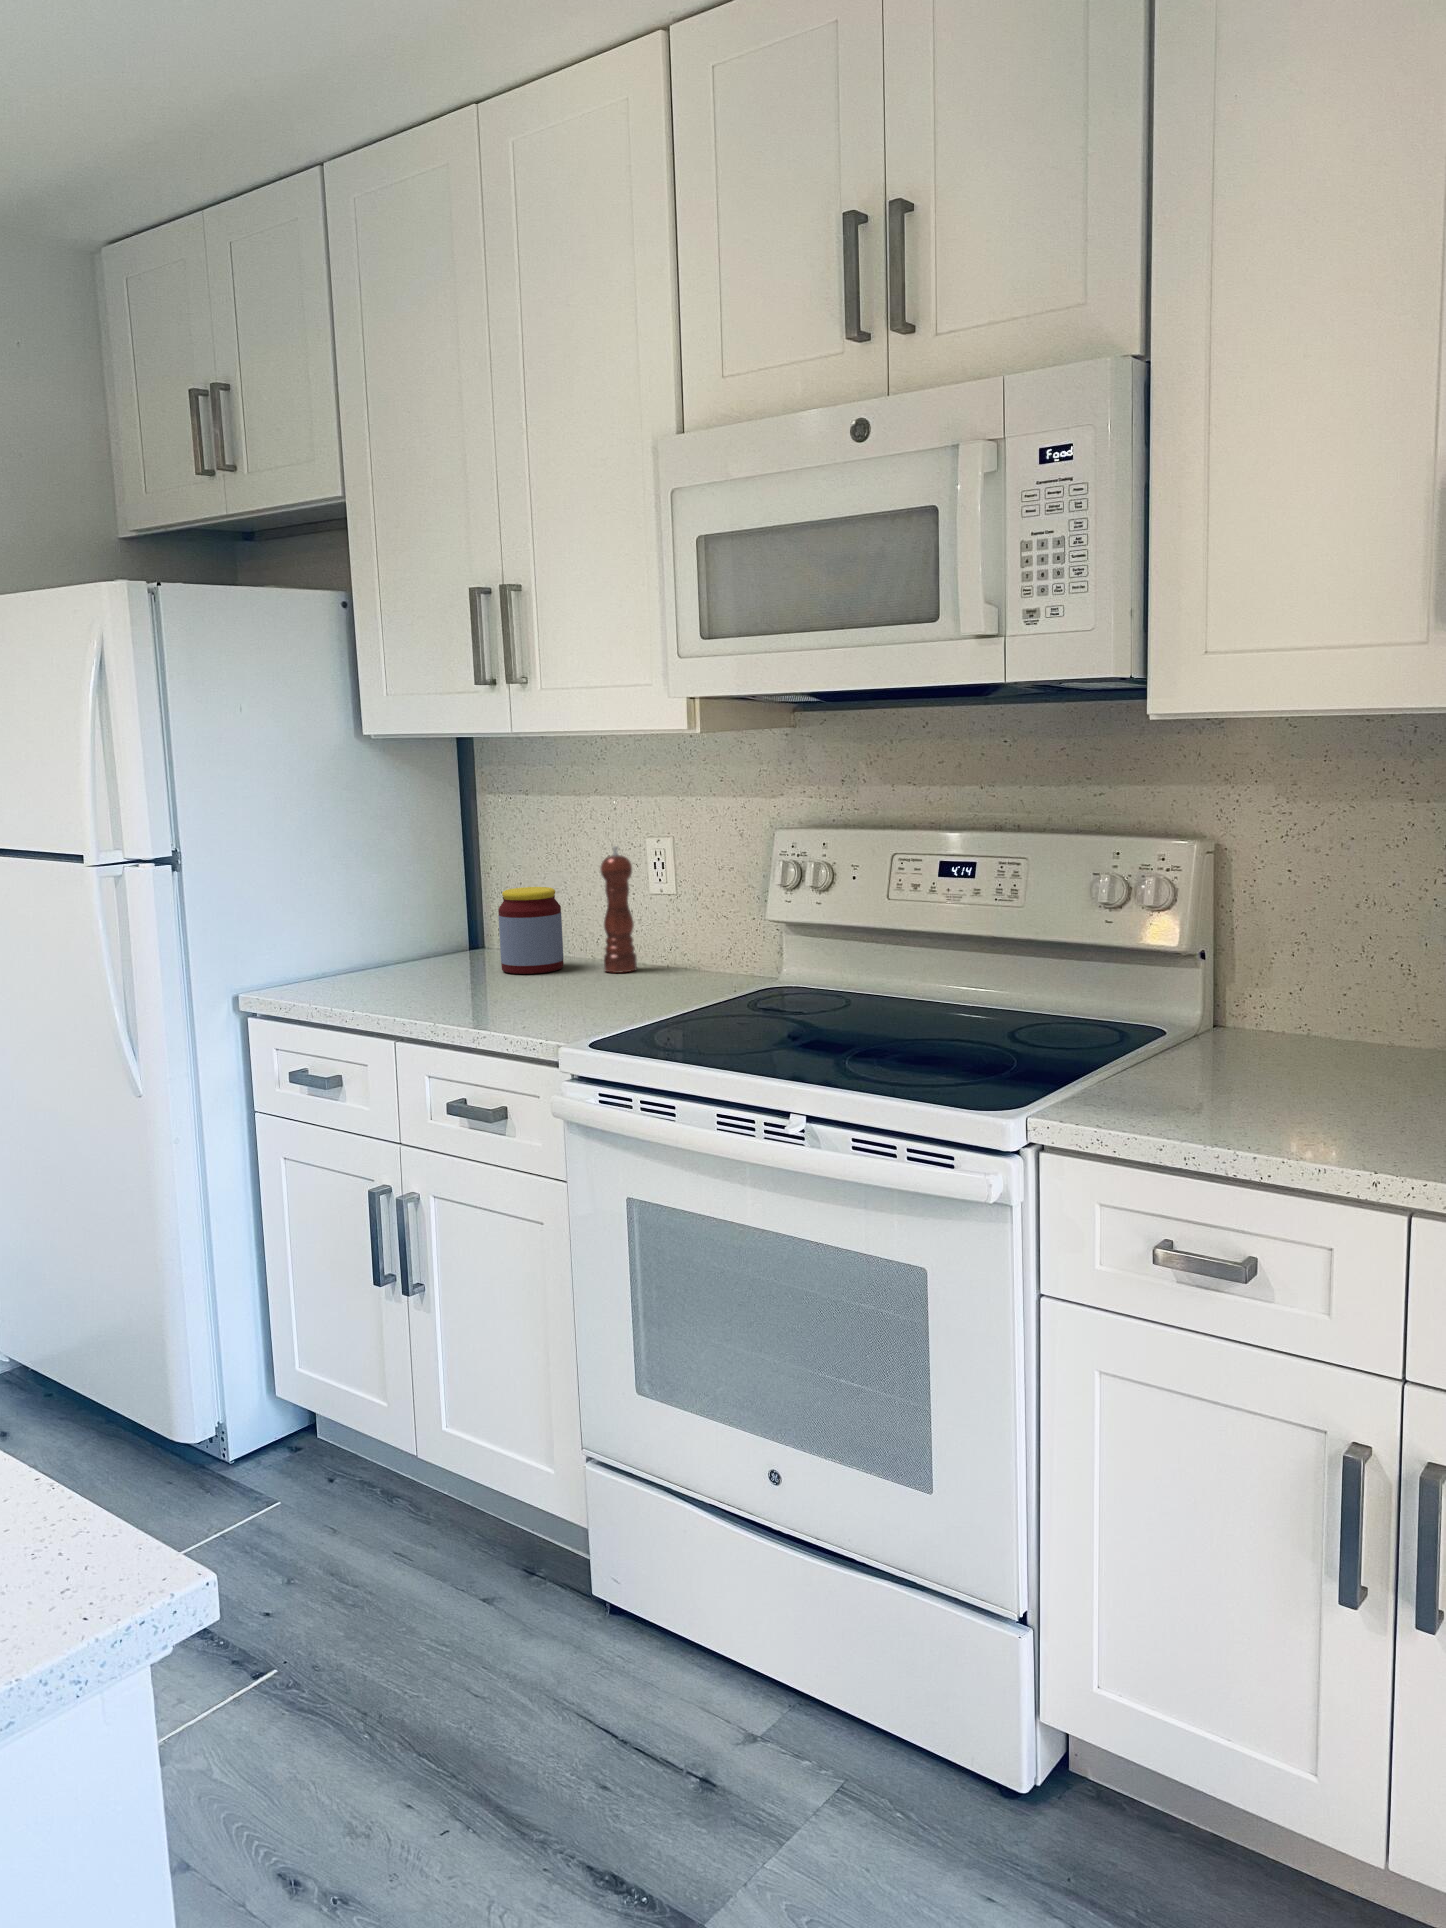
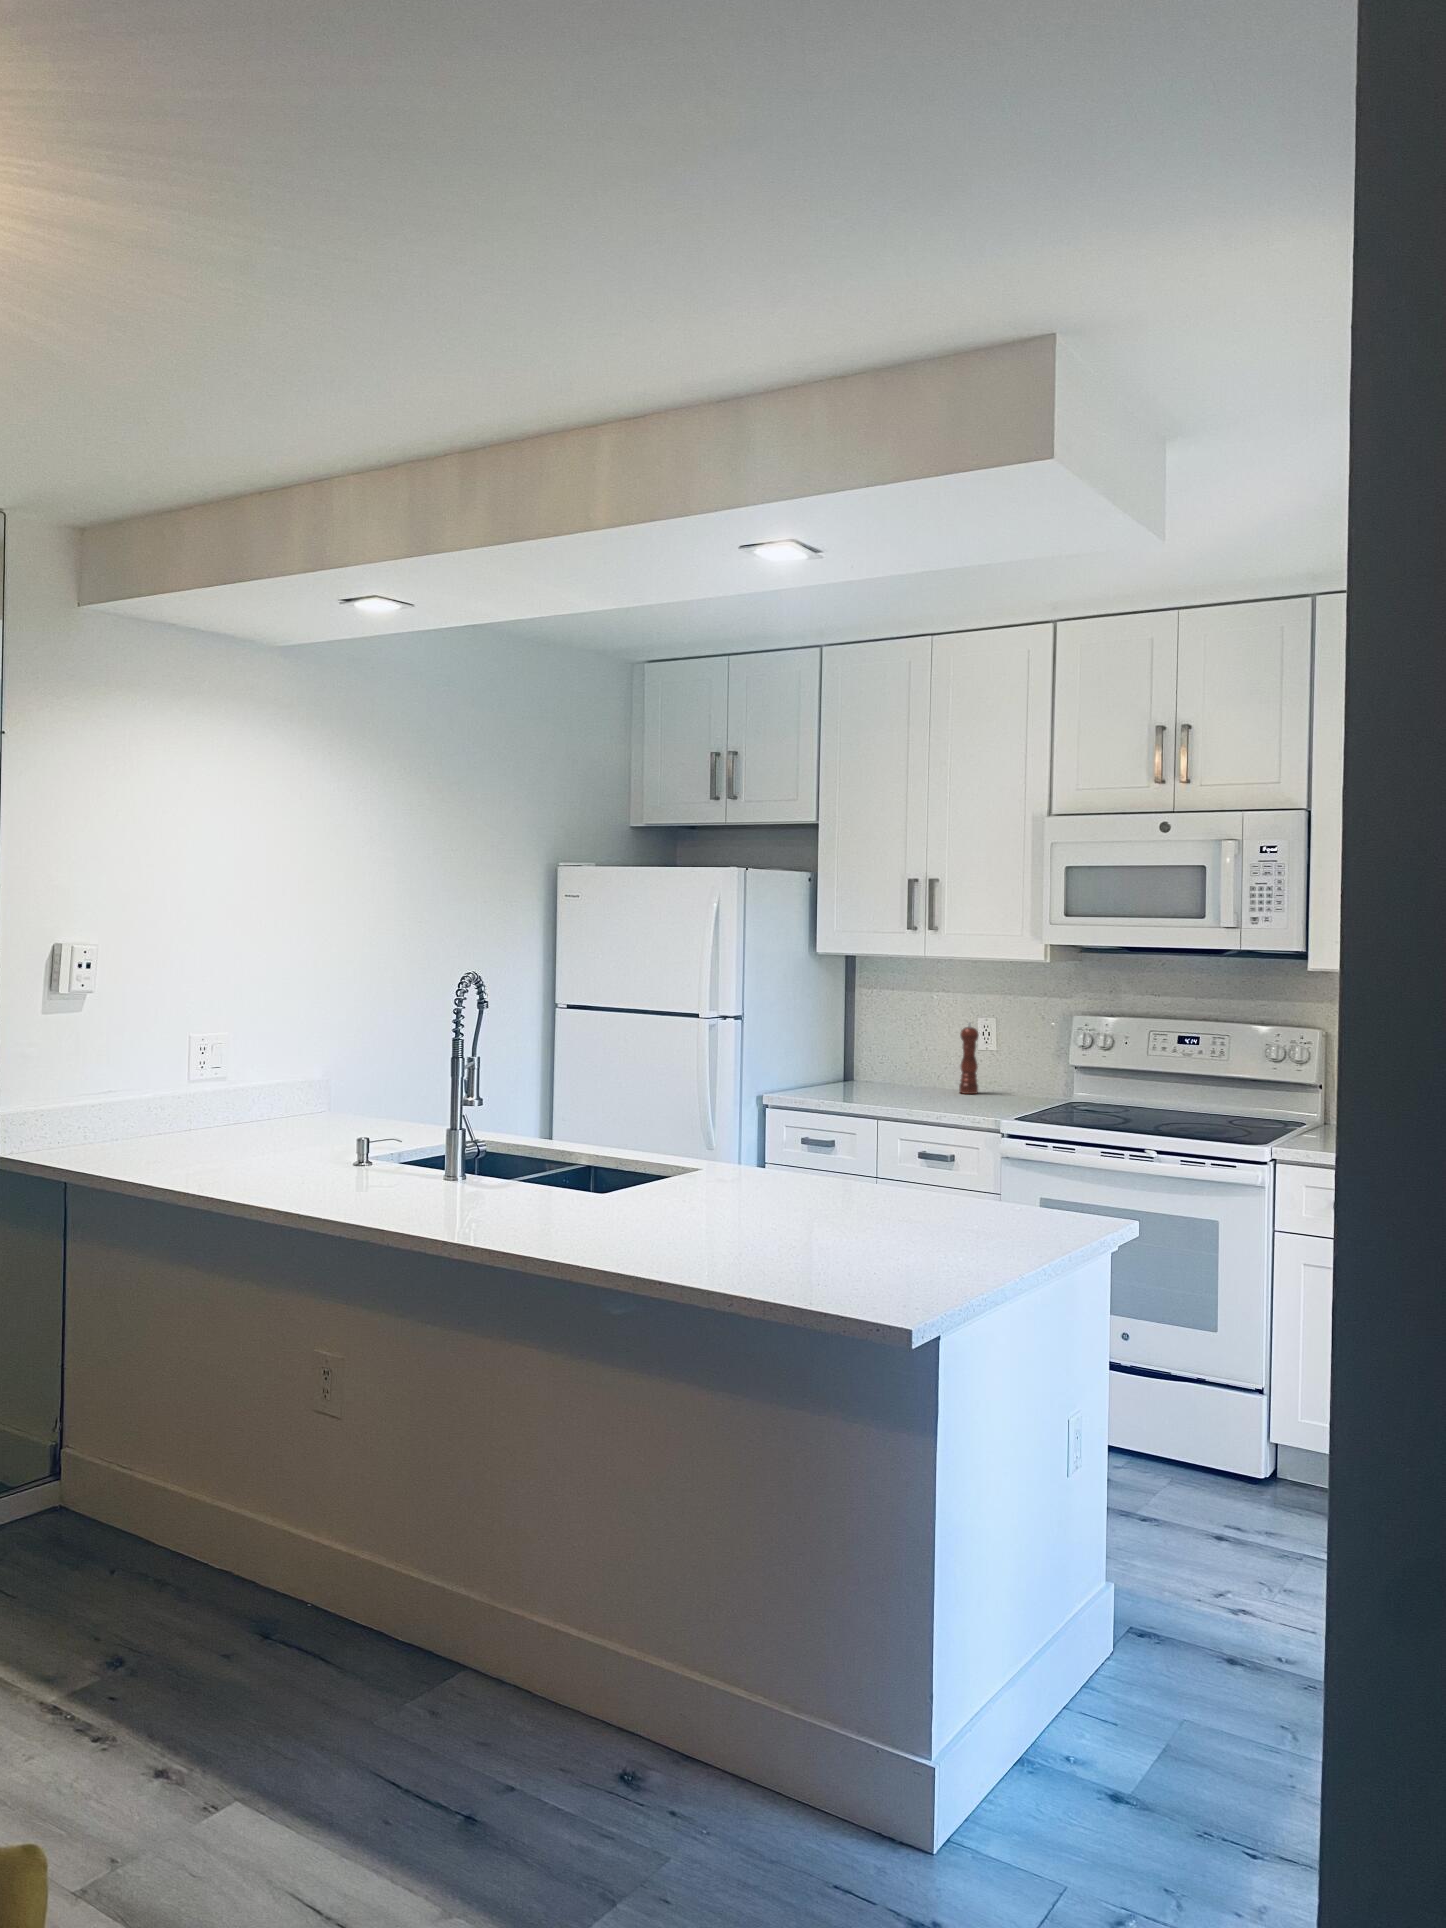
jar: present [498,887,564,974] -> none [896,1044,933,1093]

